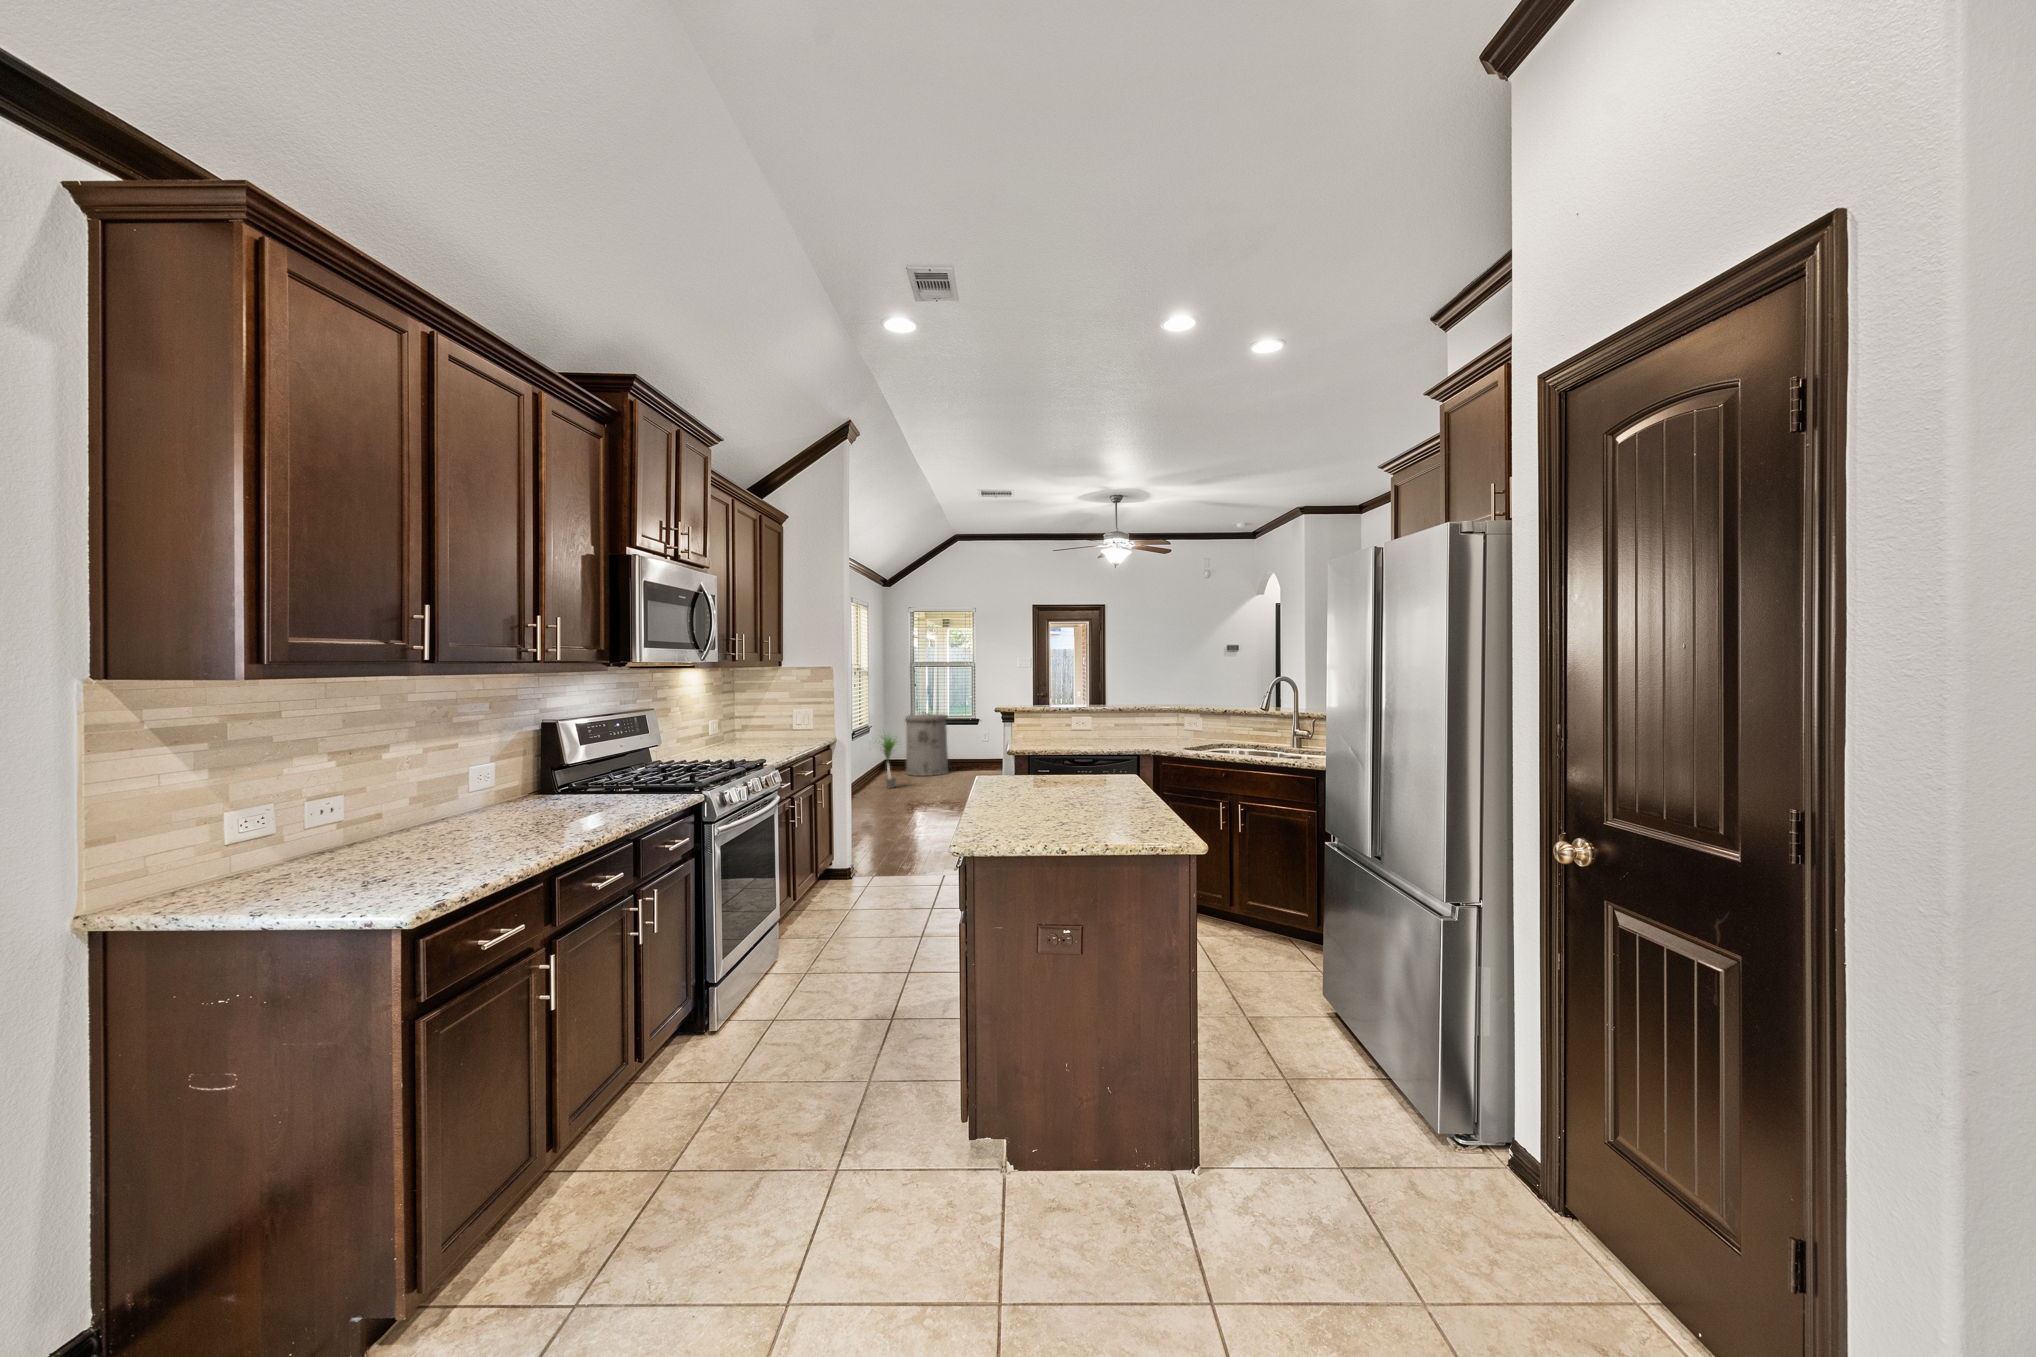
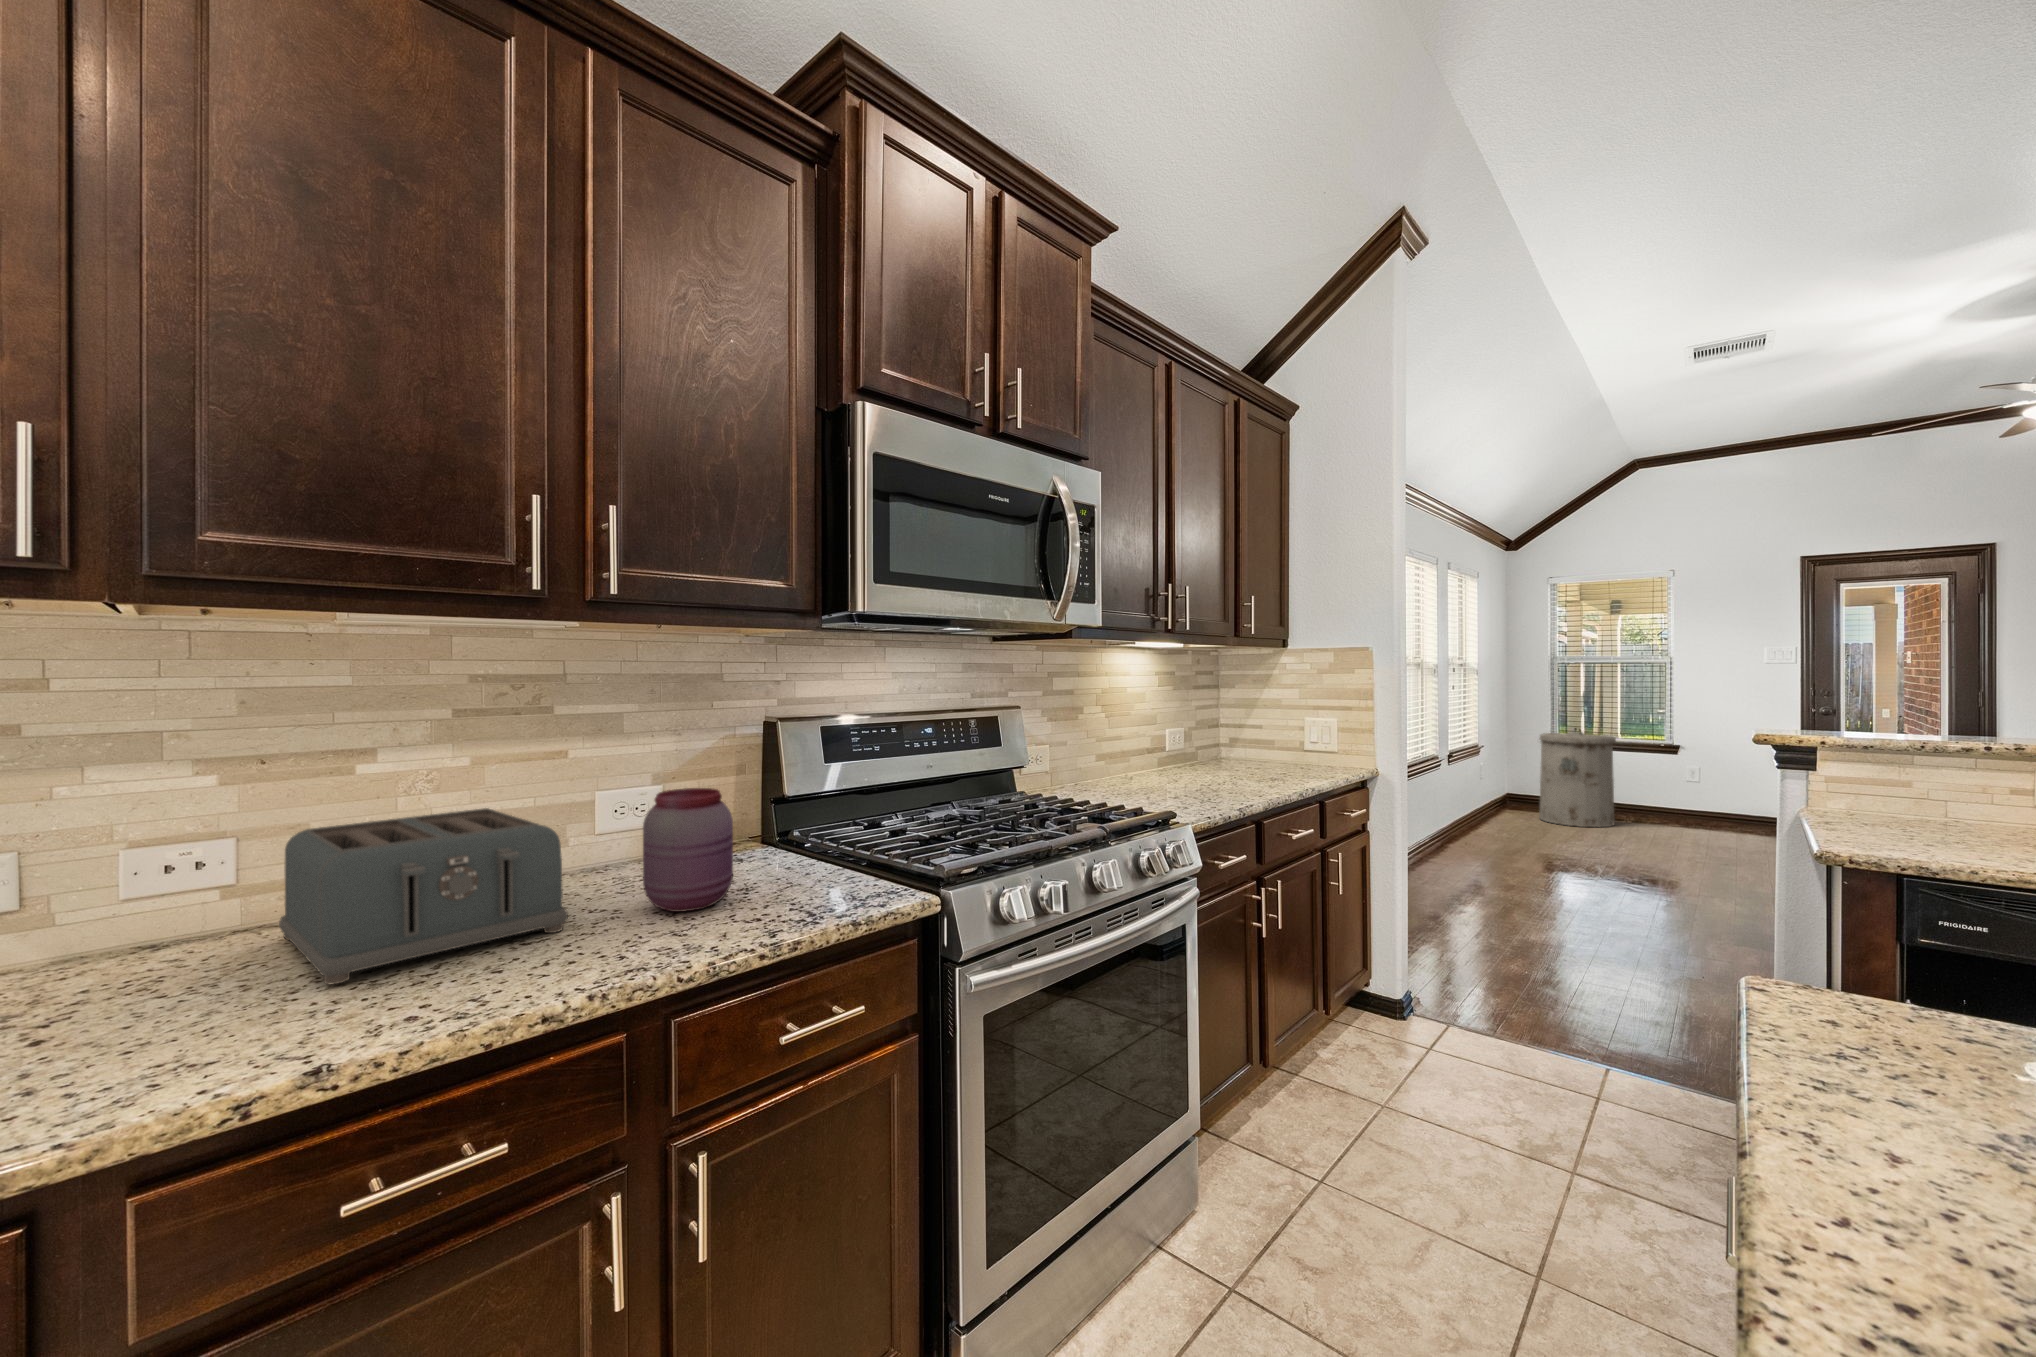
potted plant: present [875,733,897,788] -> none [1472,747,1541,840]
jar: none [557,753,604,812] -> present [643,788,733,912]
toaster: none [386,772,546,842] -> present [279,808,568,984]

